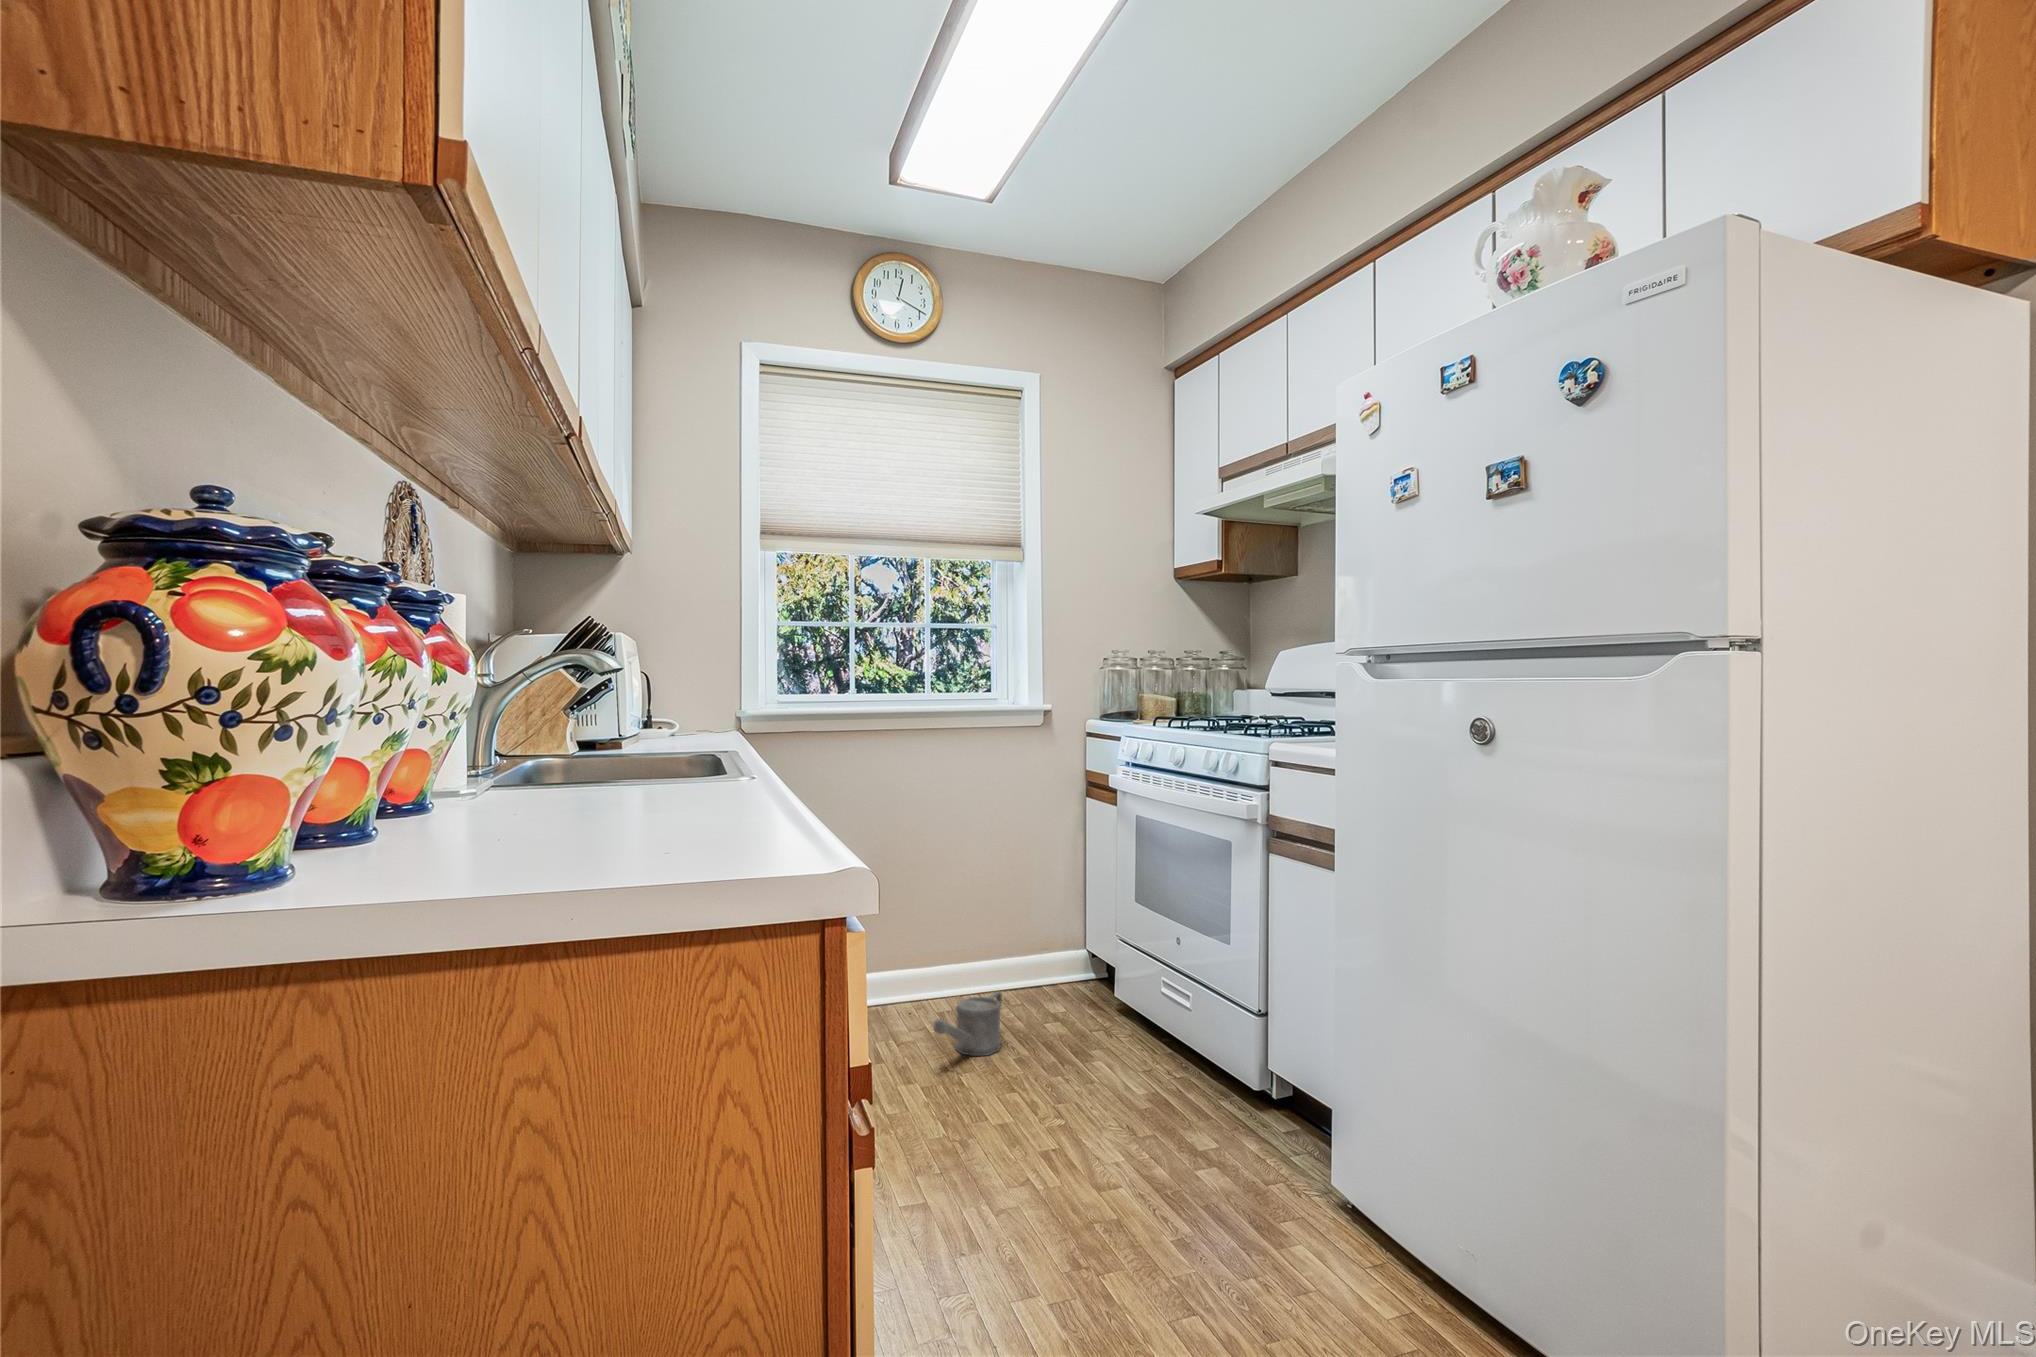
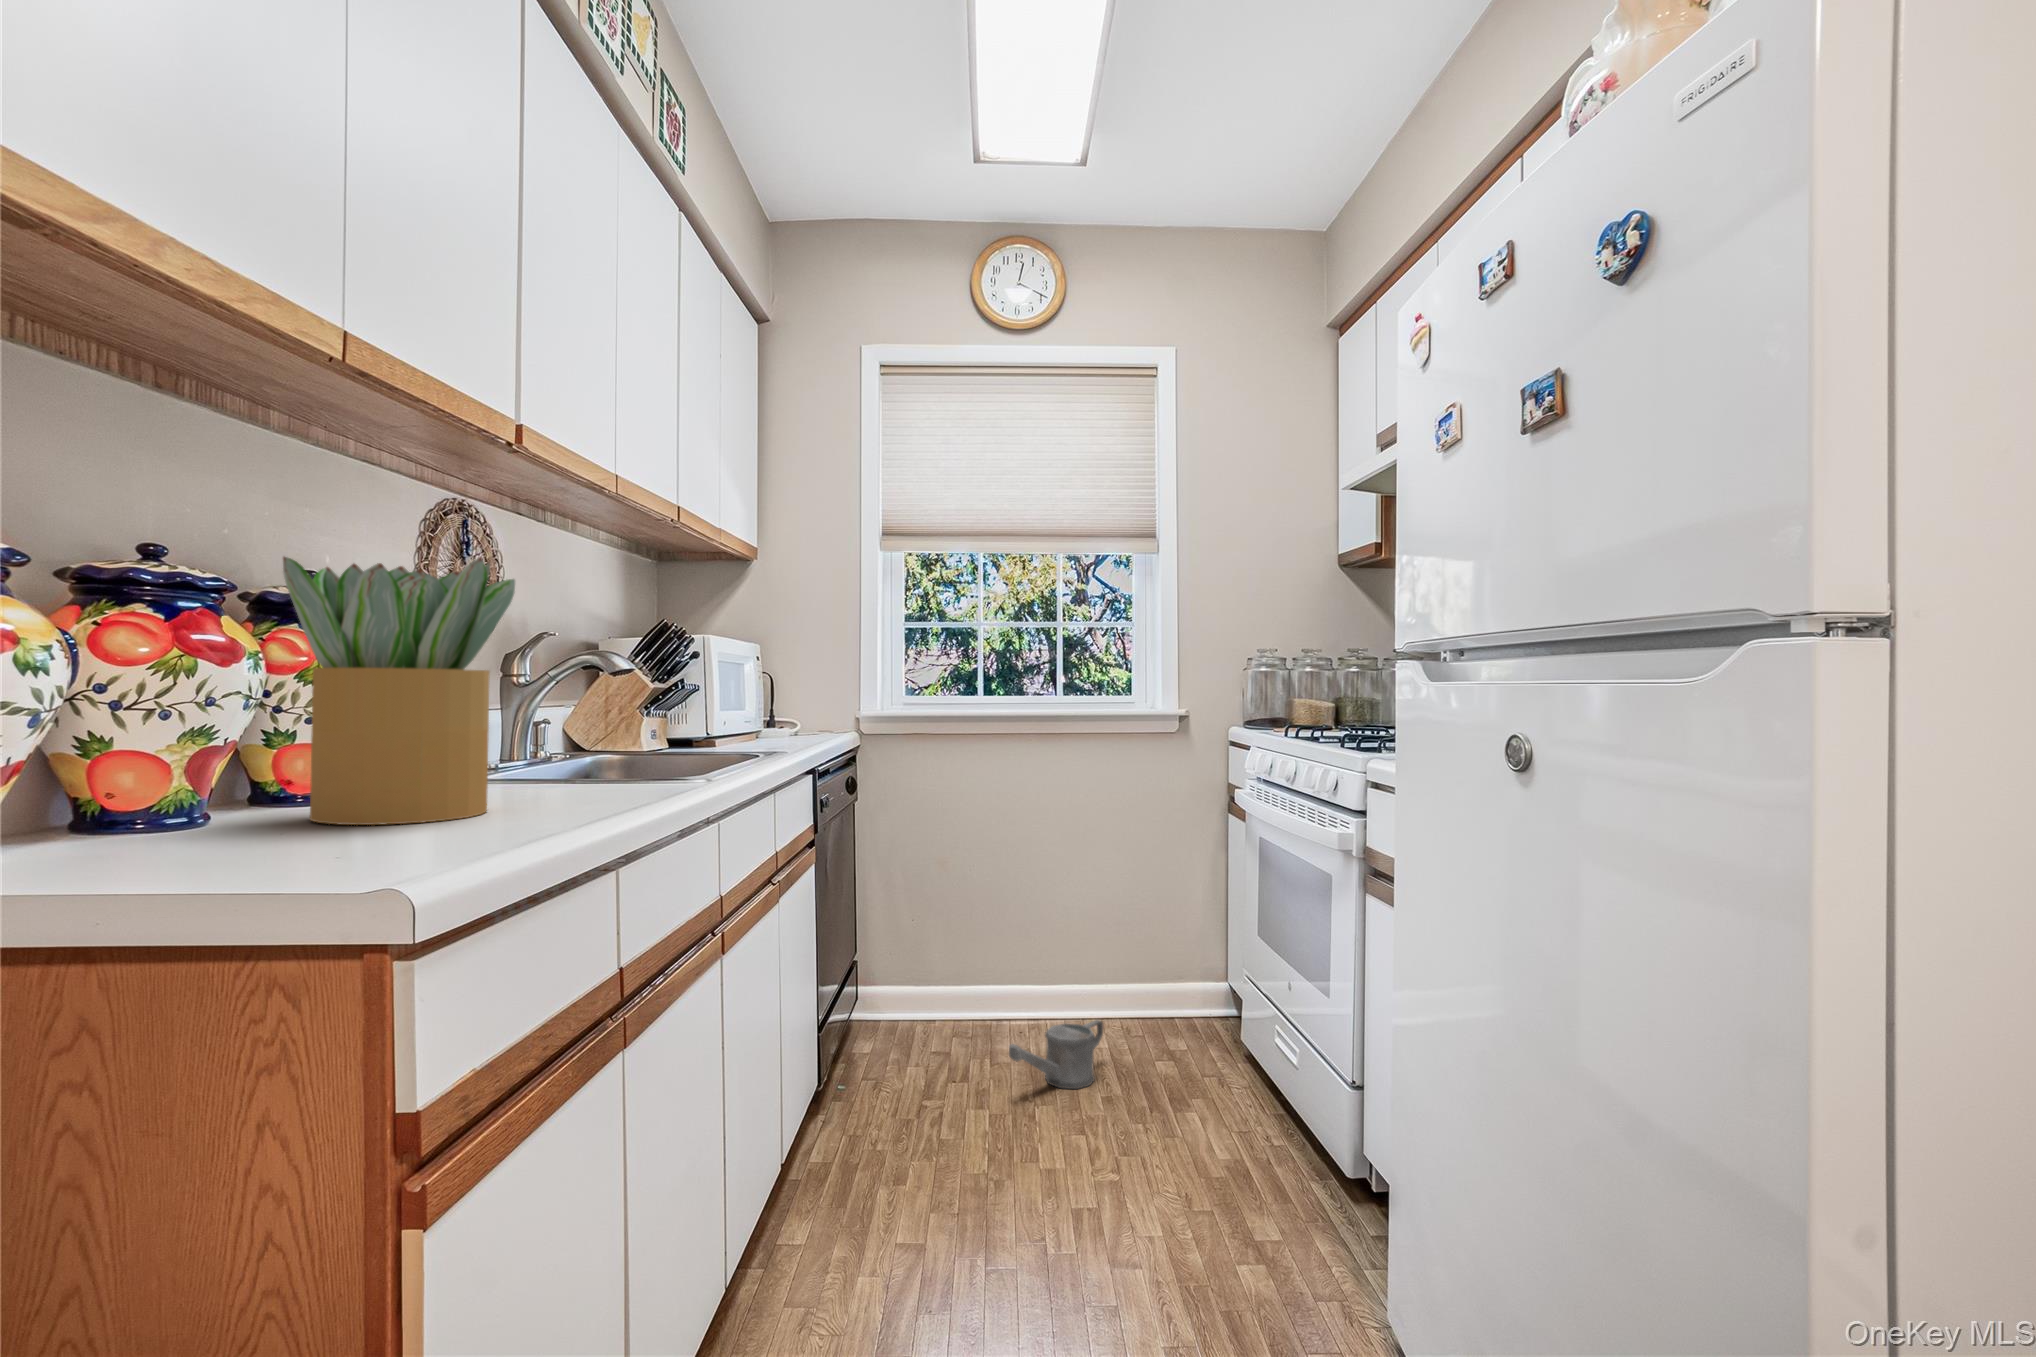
potted plant: none [501,555,698,818] -> present [283,557,515,825]

